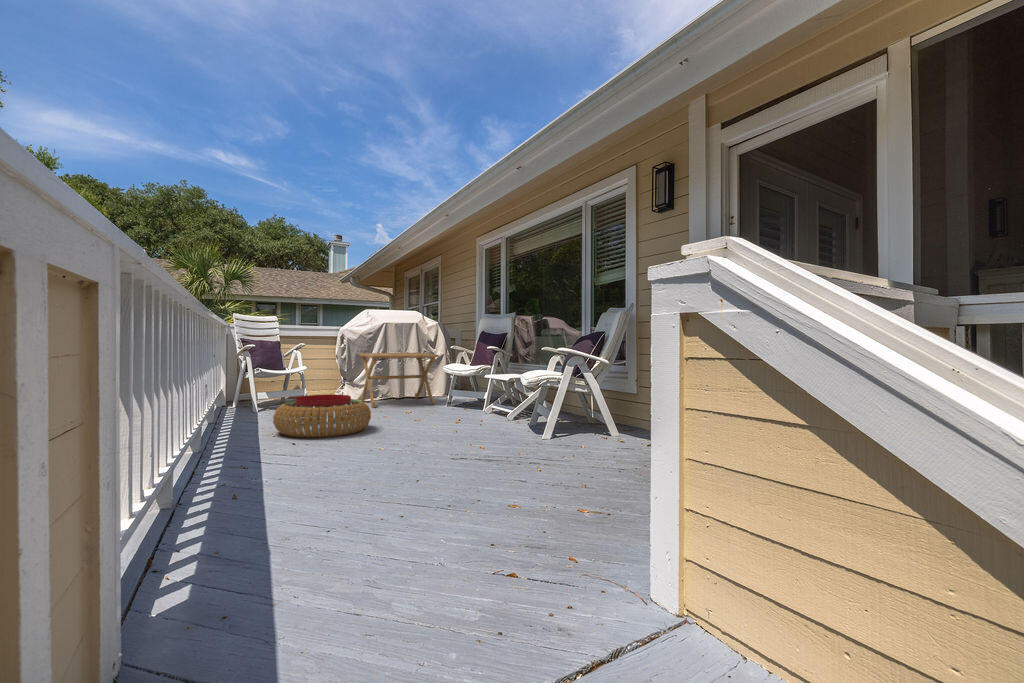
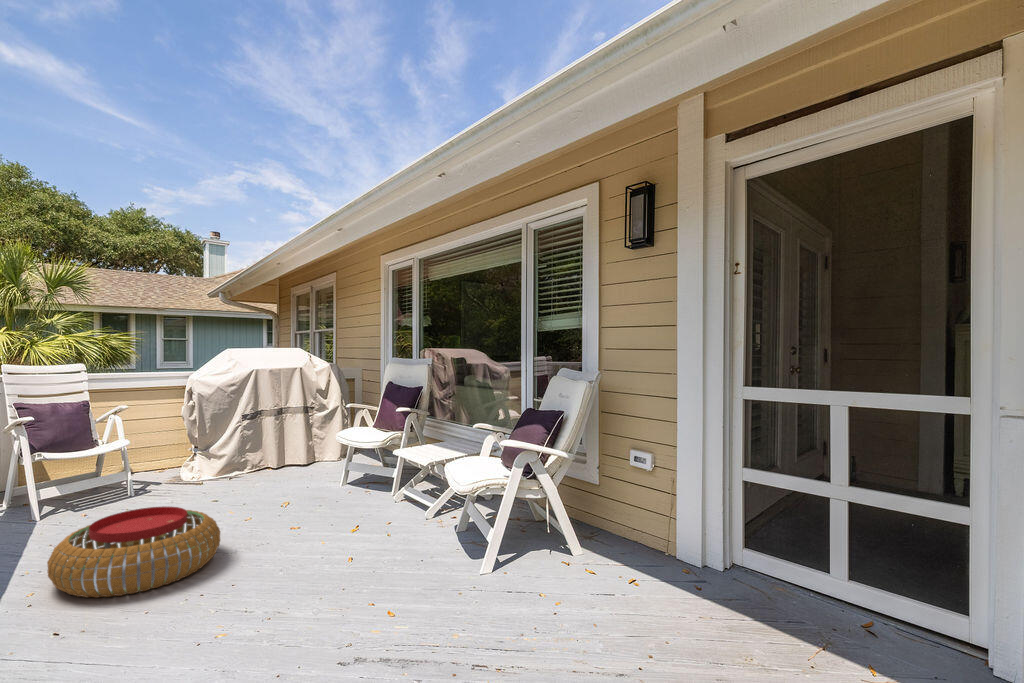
side table: present [359,353,439,408] -> none [218,406,329,494]

